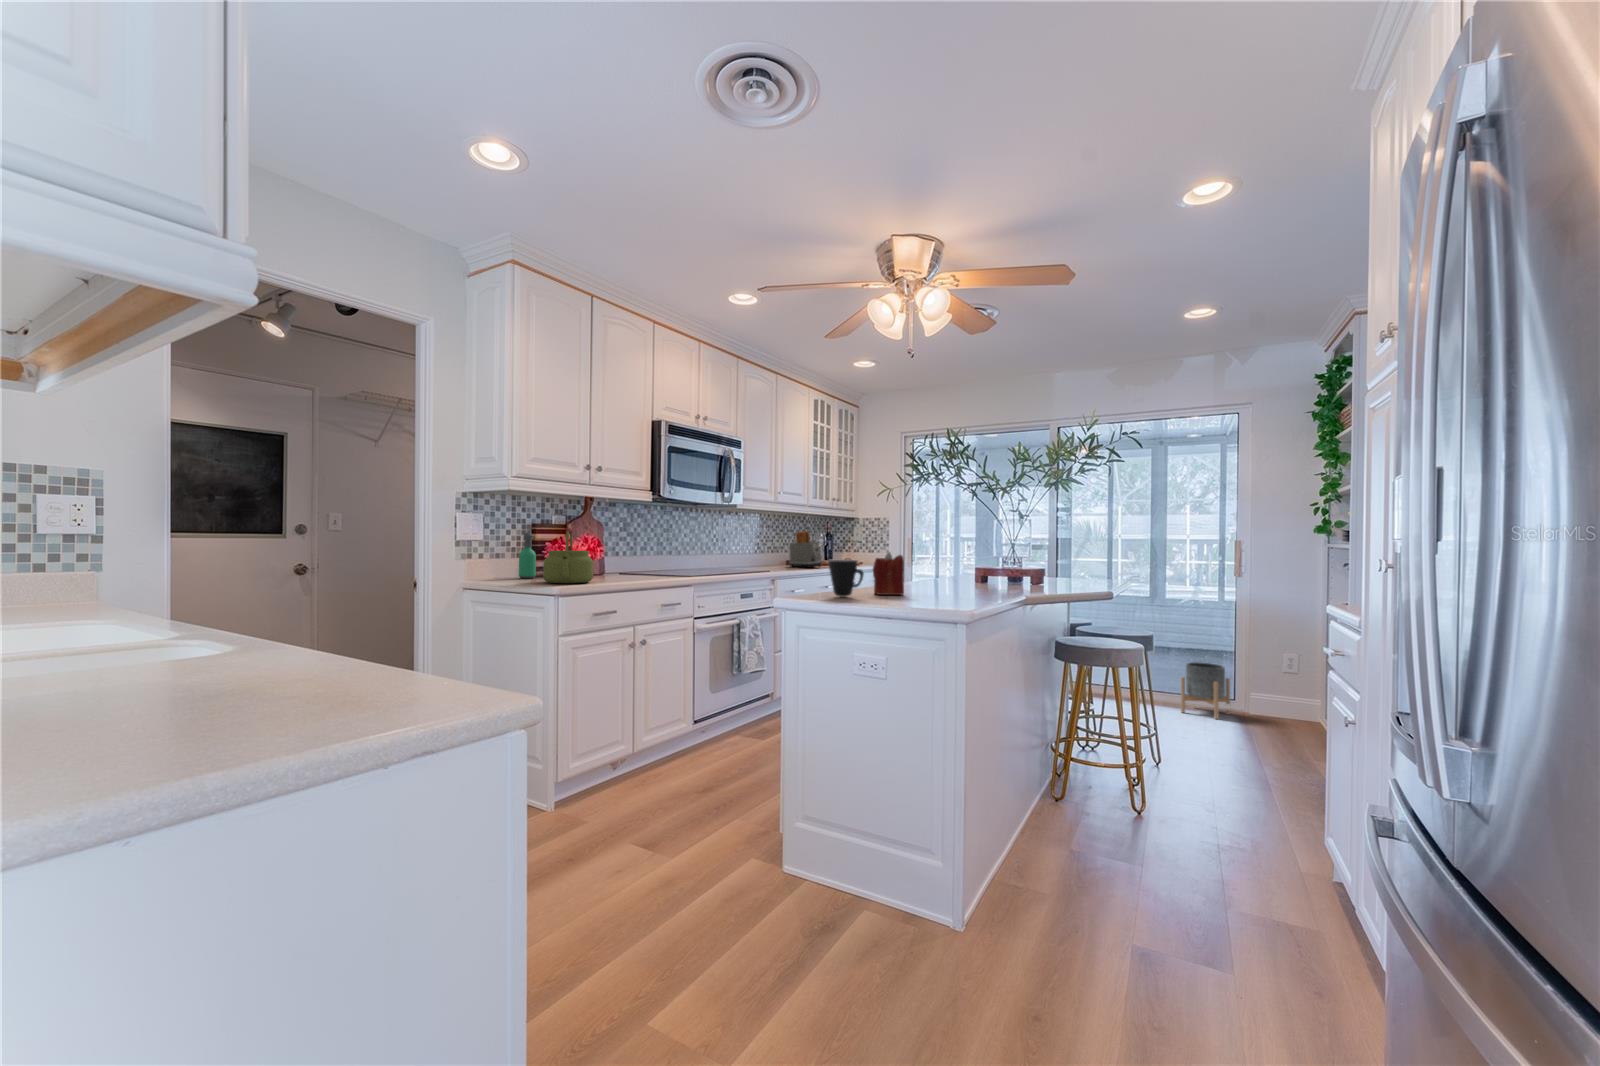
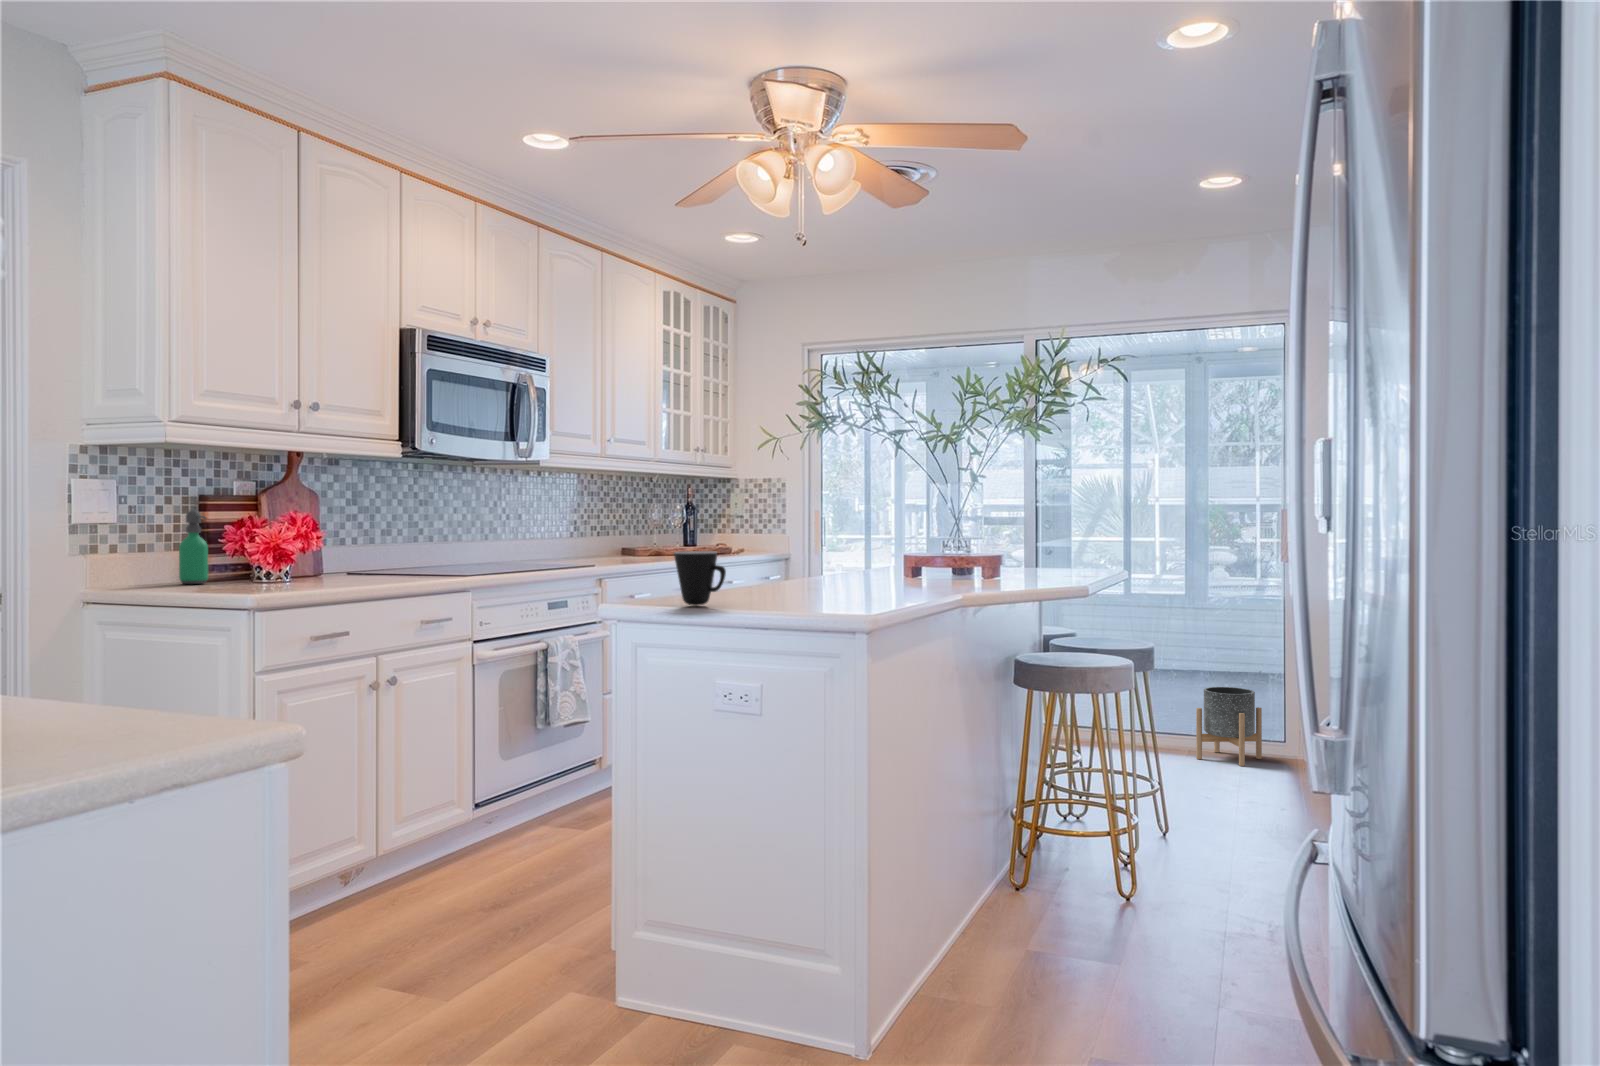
kettle: present [543,528,593,583] -> none [223,502,307,591]
toaster: present [790,531,823,567] -> none [626,501,679,557]
candle: present [873,552,904,595] -> none [741,538,786,602]

